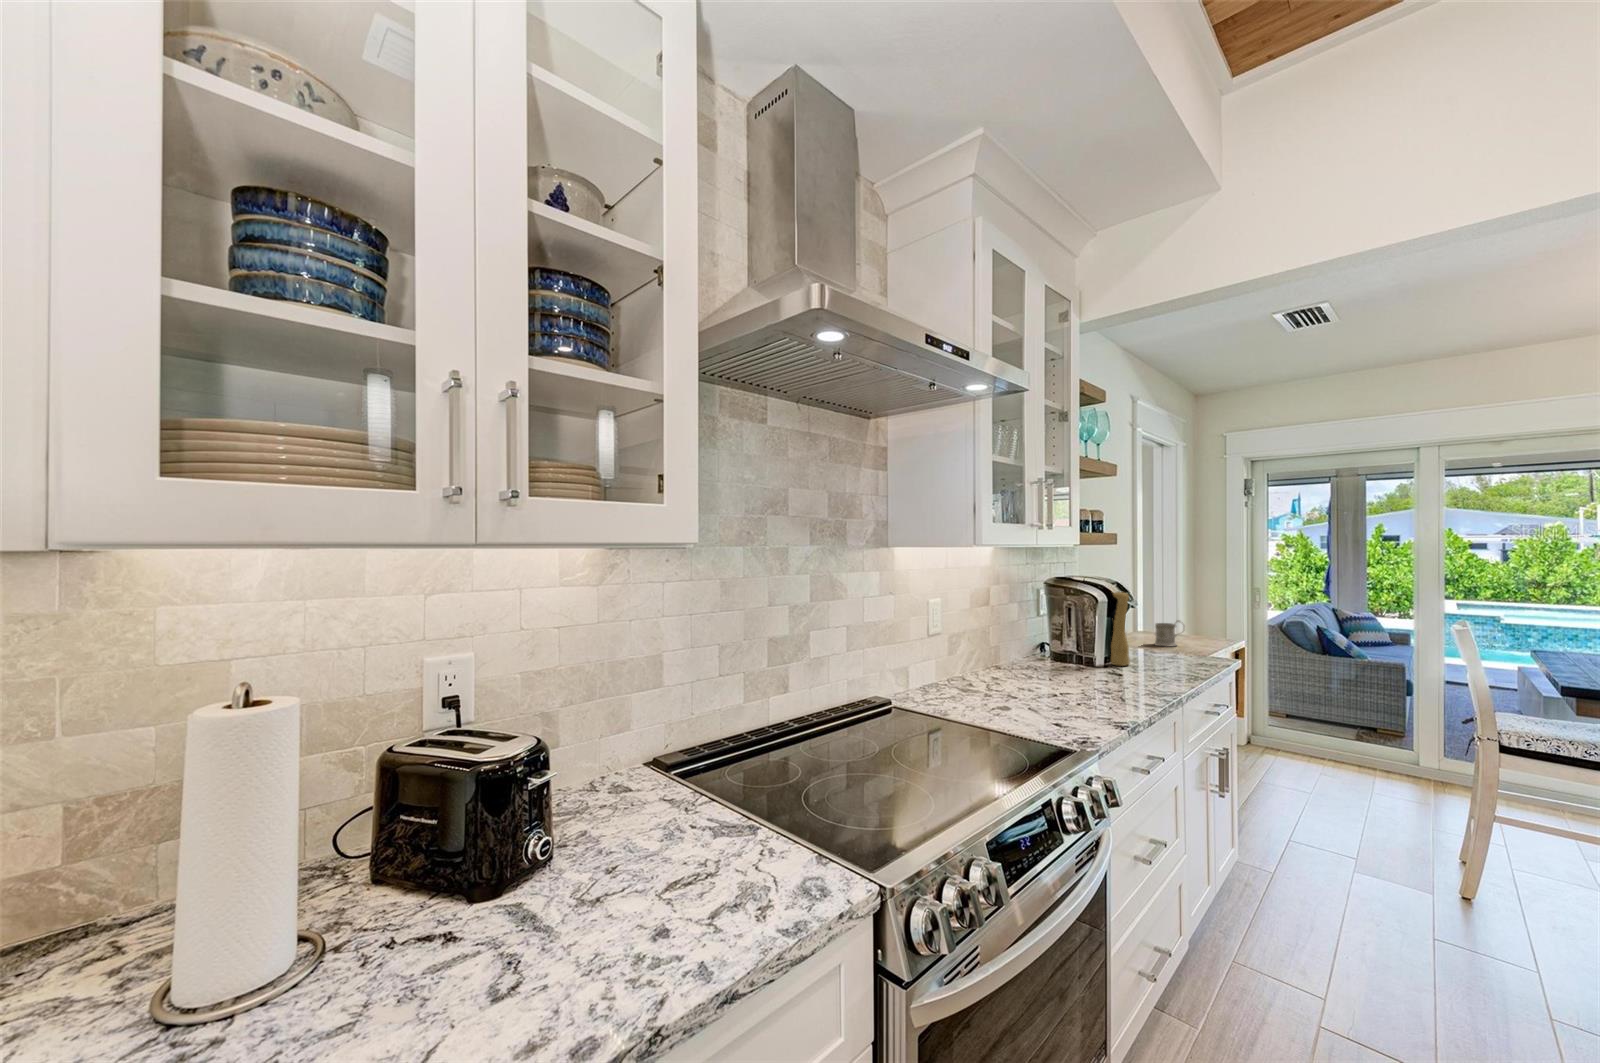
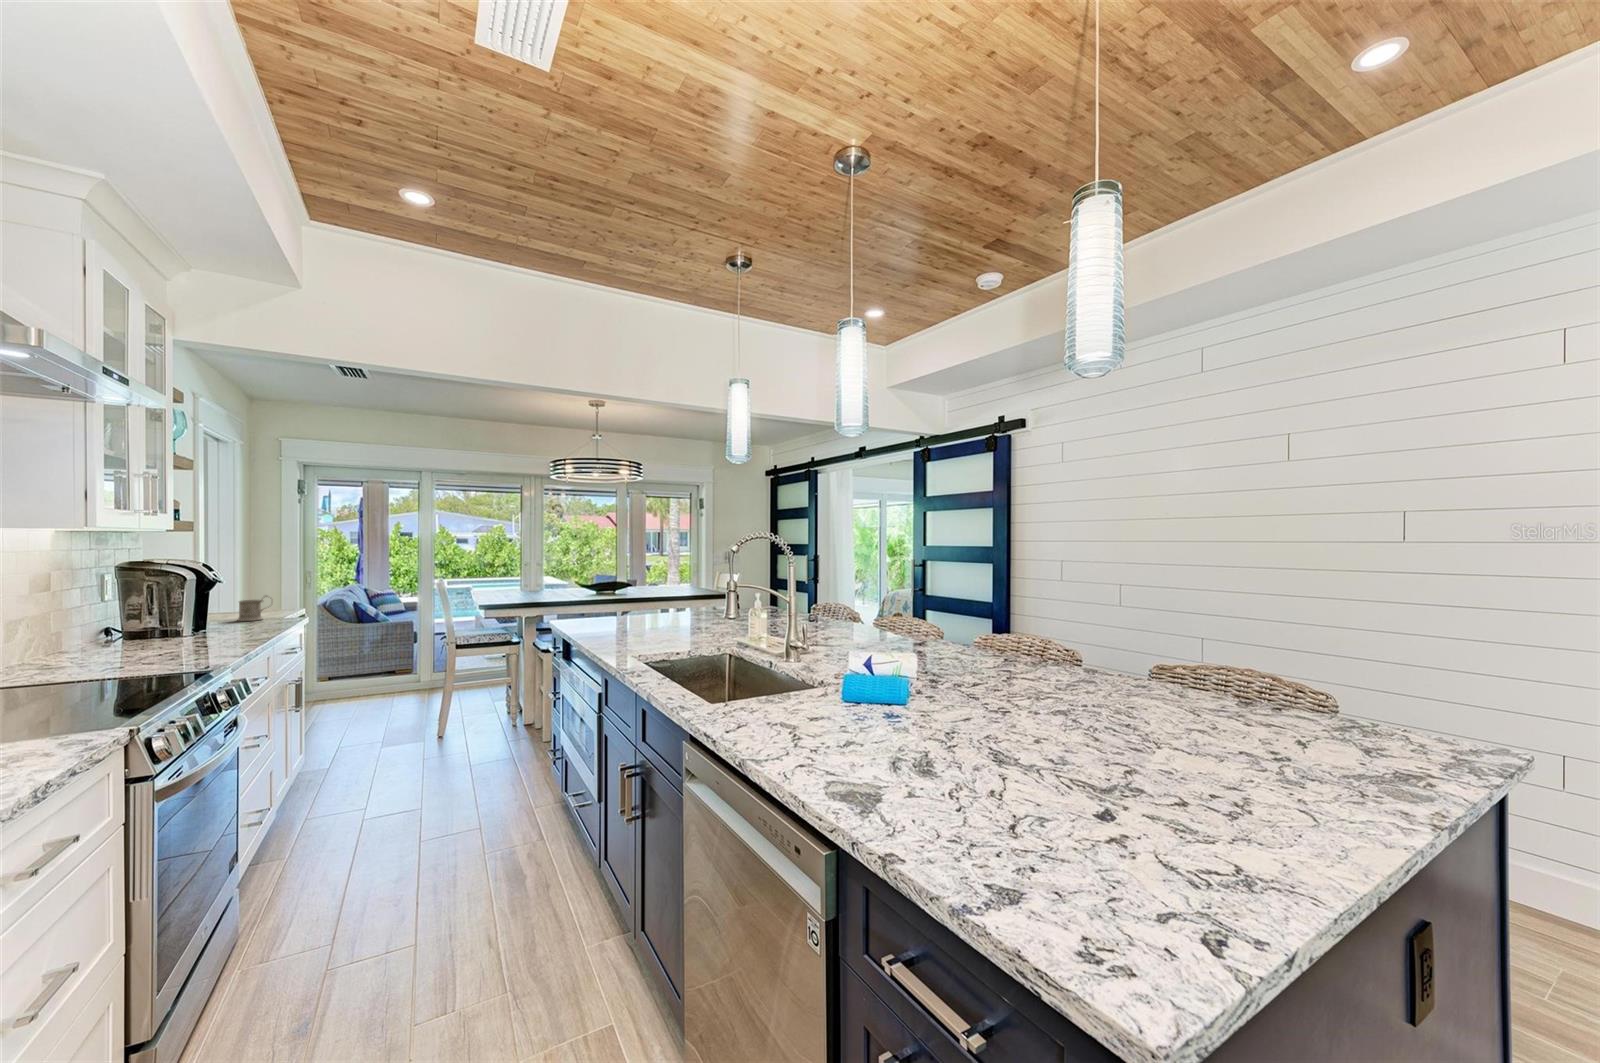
pepper mill: present [1111,591,1130,666] -> none [207,566,232,638]

